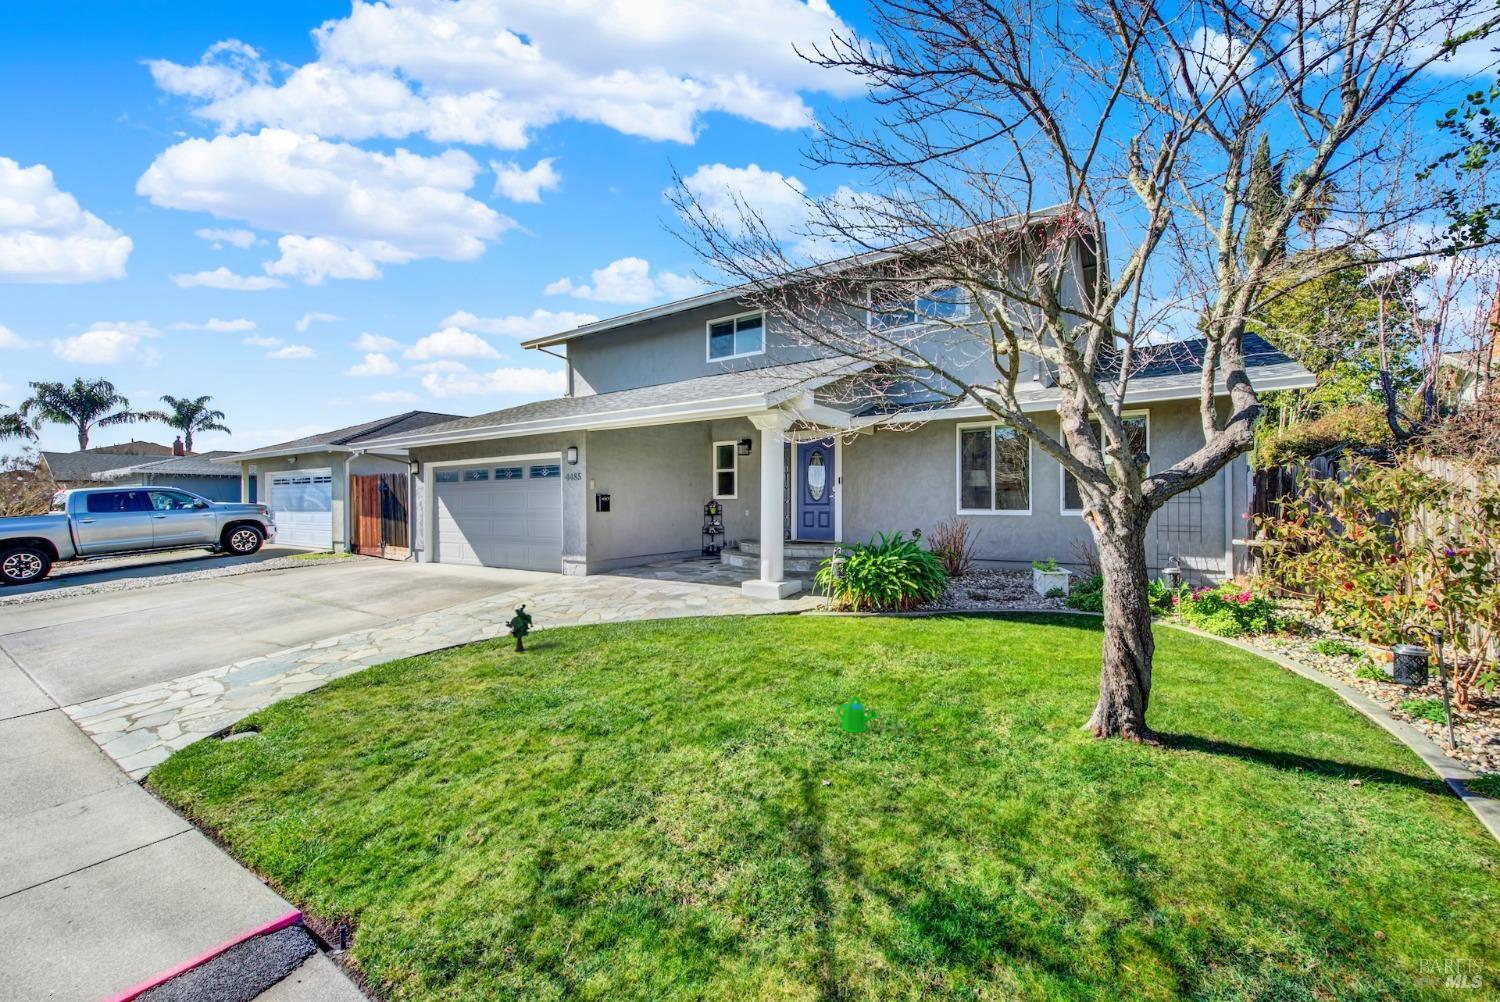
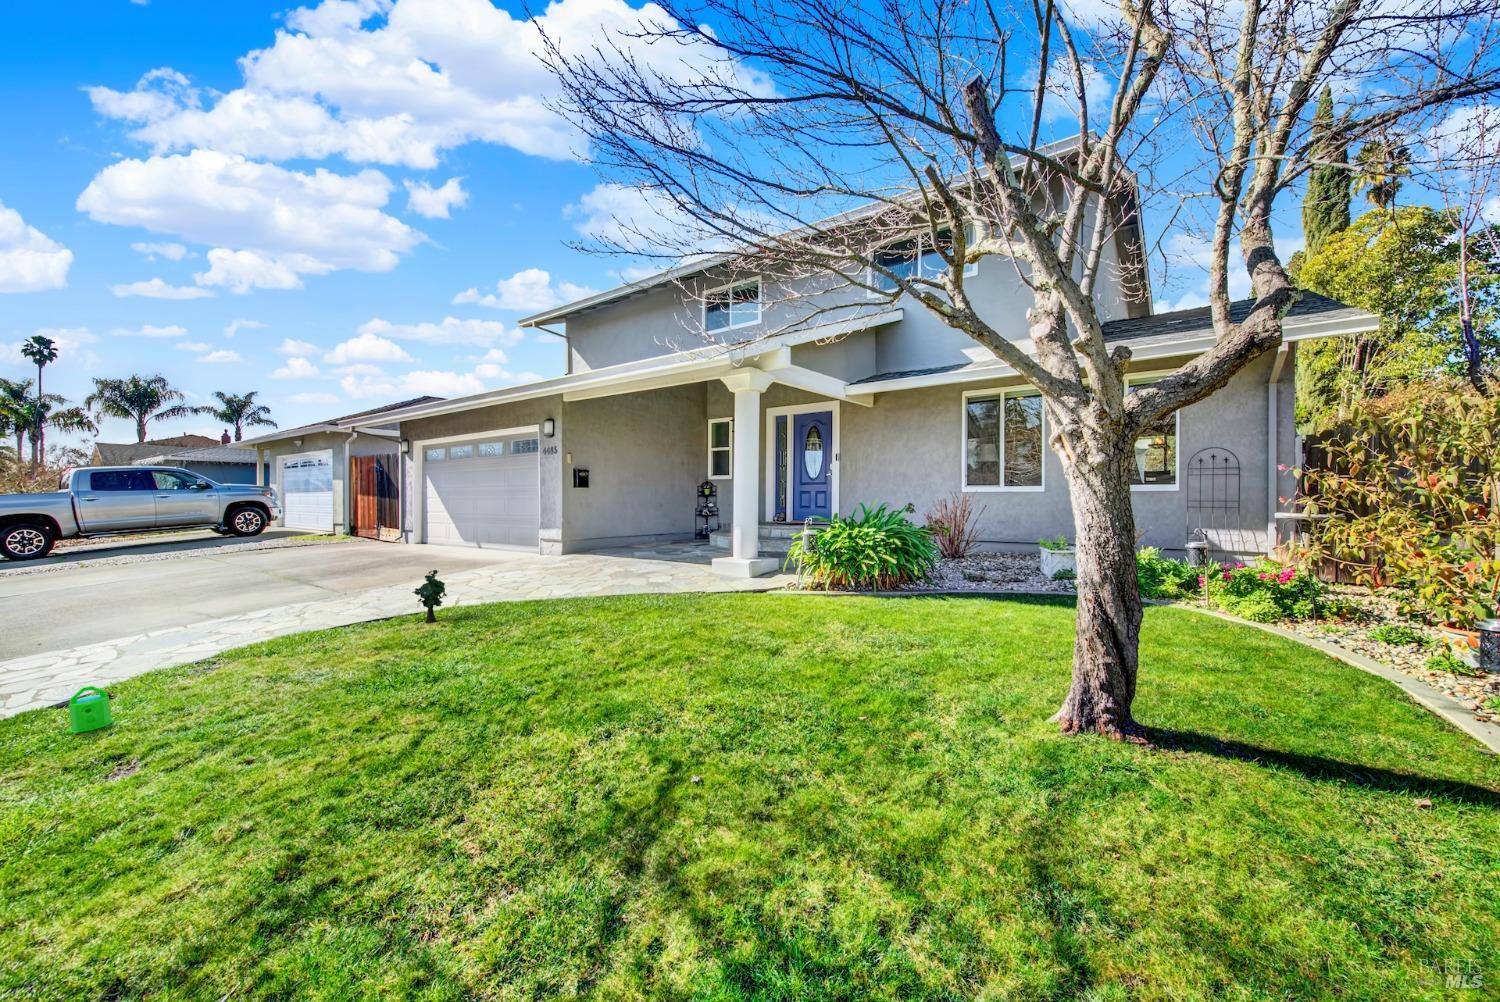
watering can: present [837,696,877,733] -> present [68,685,114,733]

